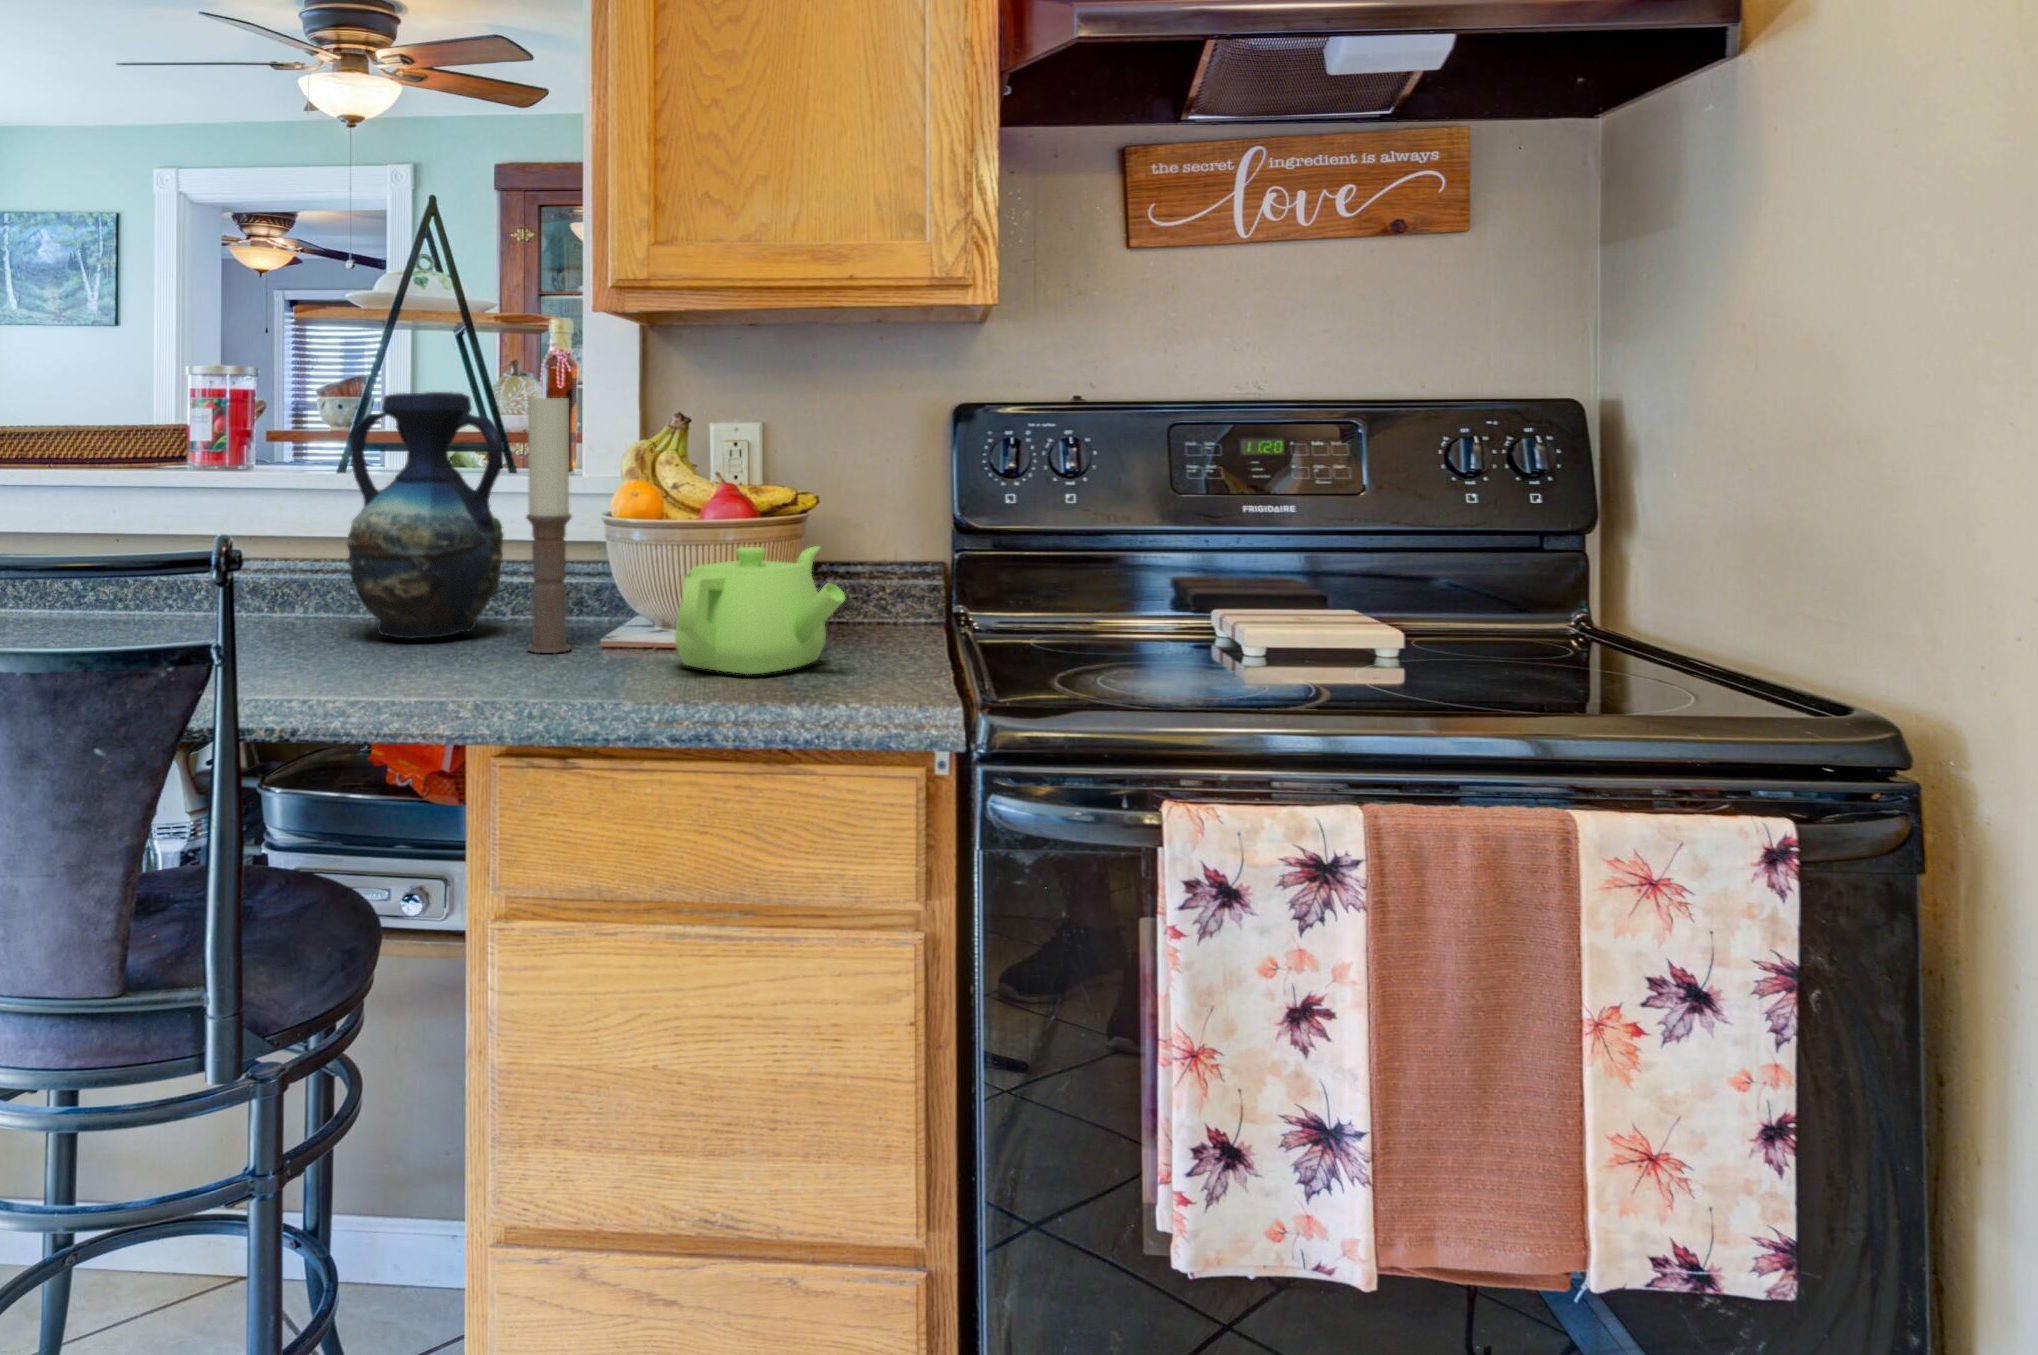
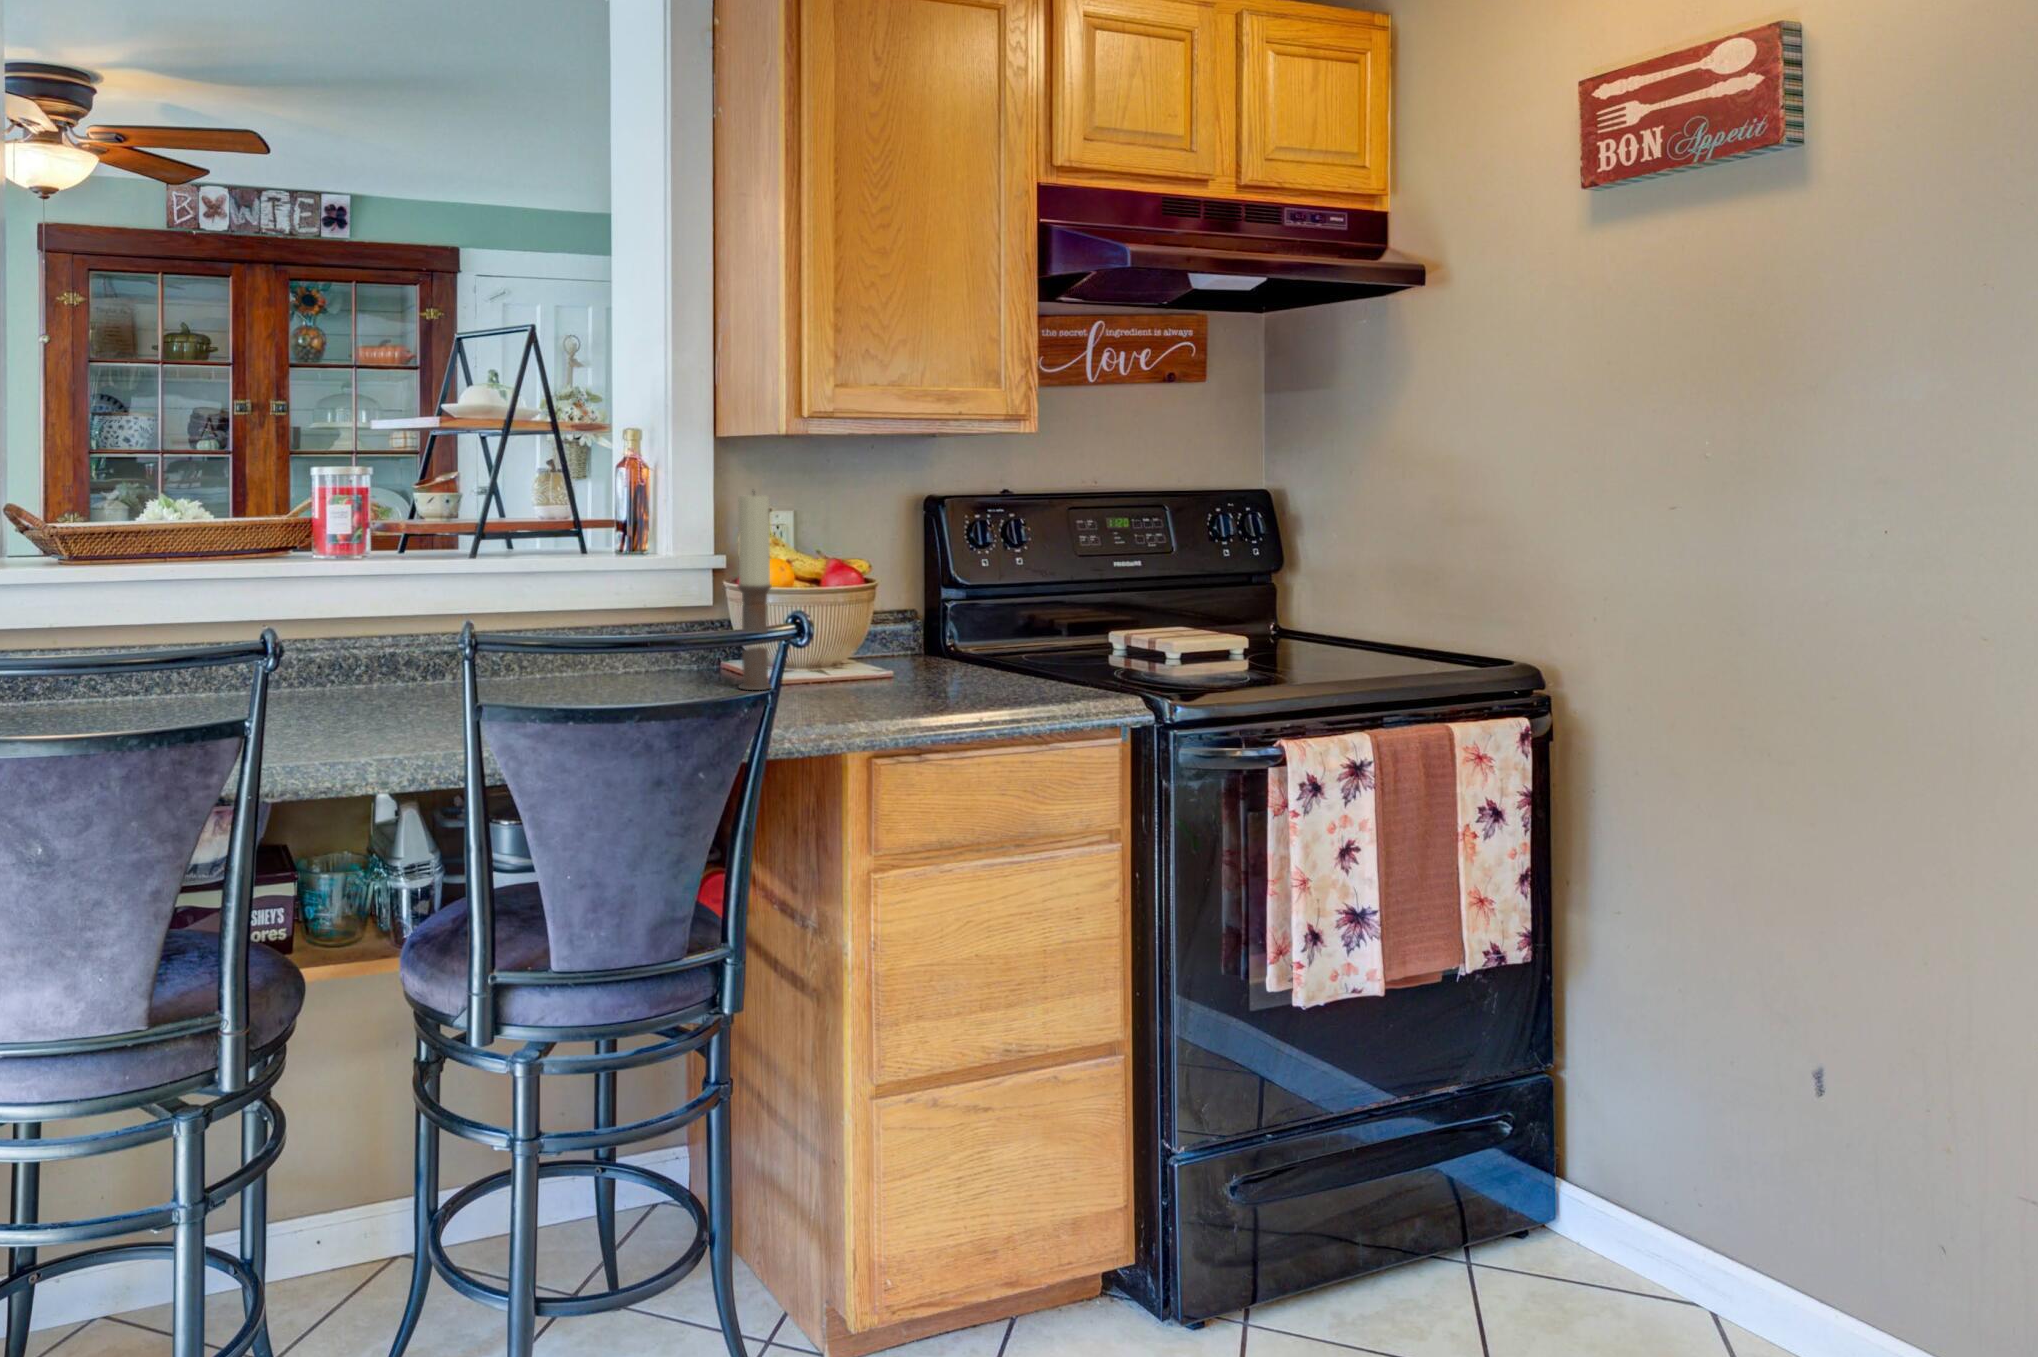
vase: present [347,392,504,639] -> none [554,492,689,689]
teapot: present [675,546,845,674] -> none [865,600,1007,688]

